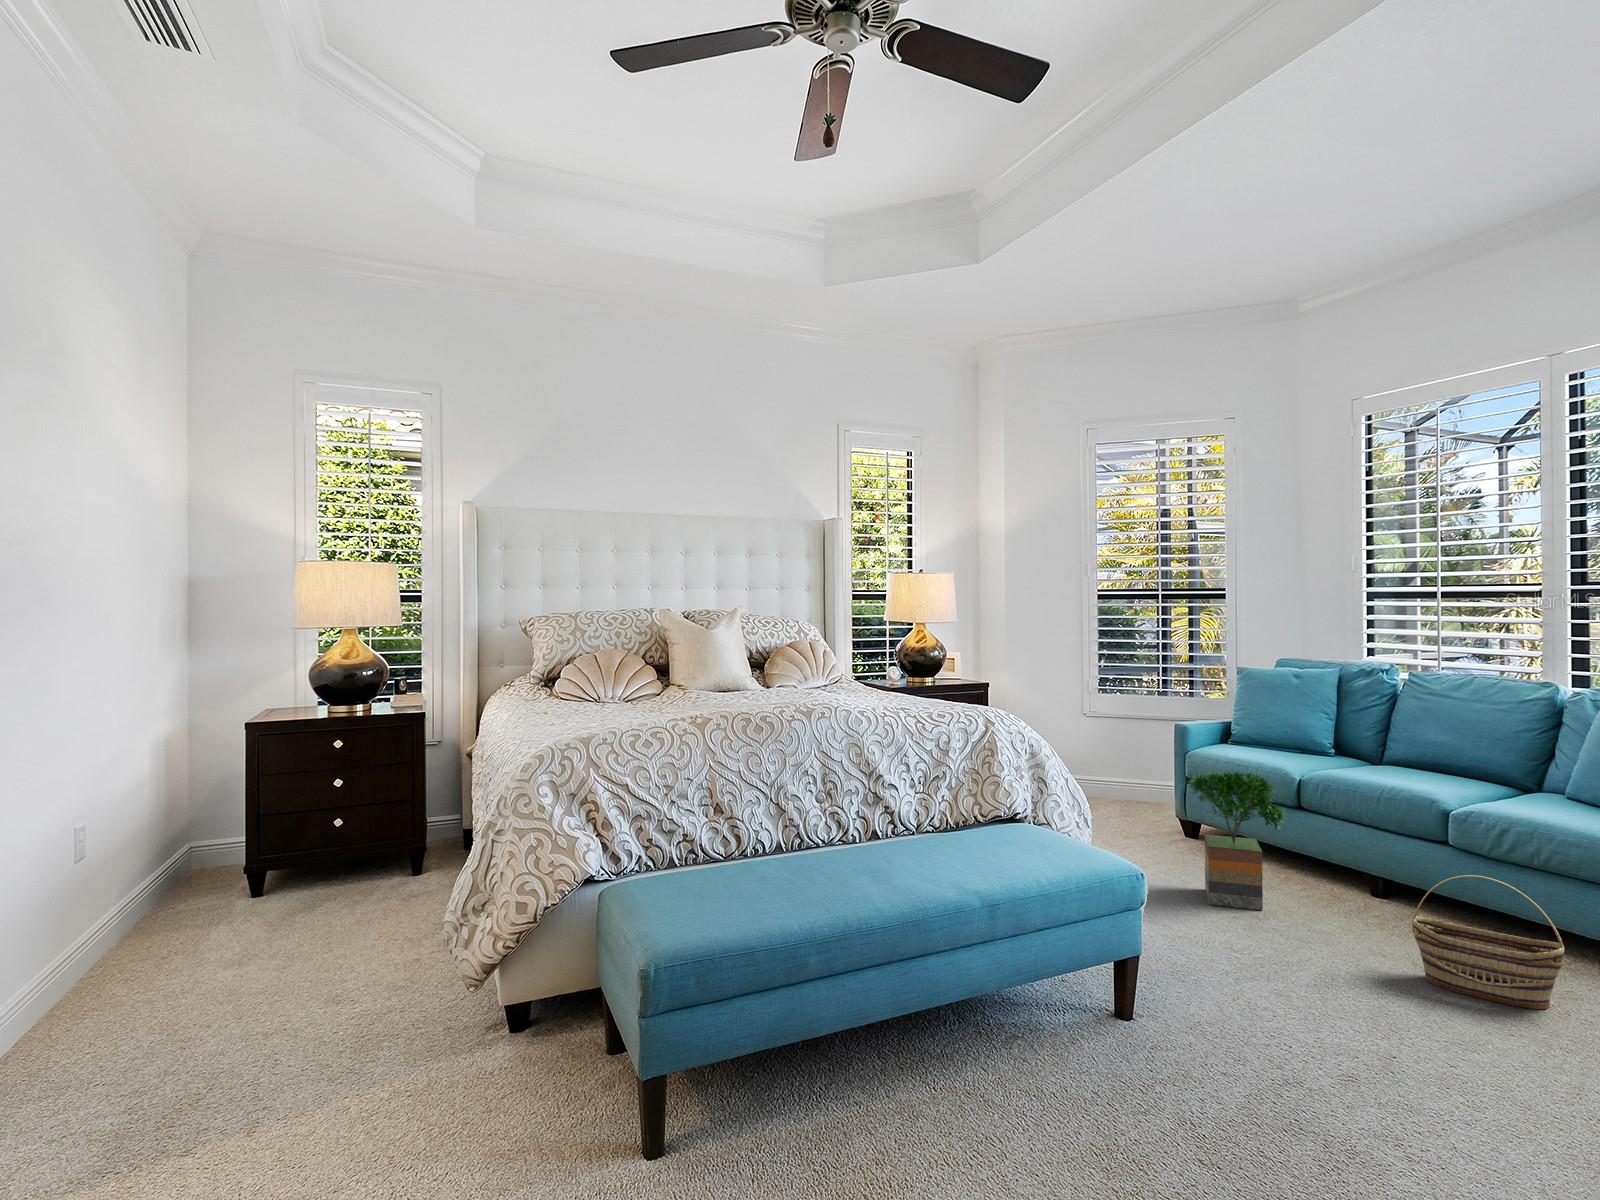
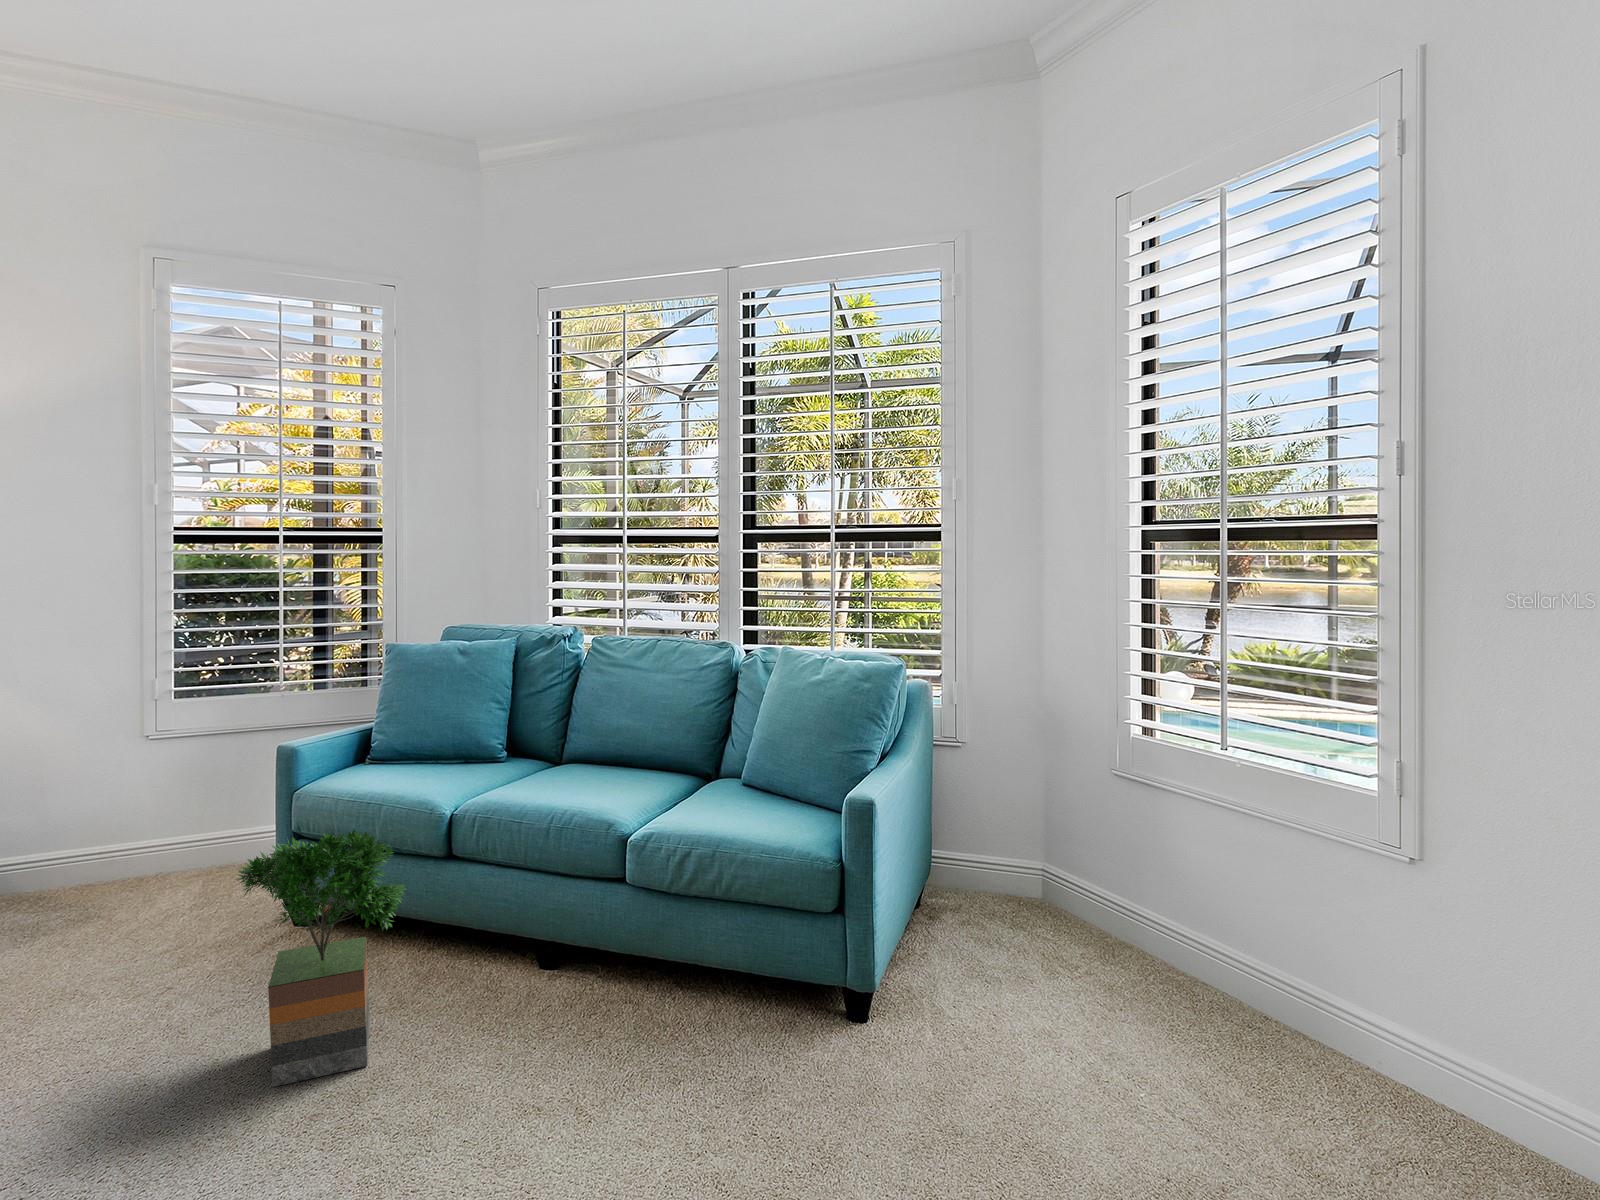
basket: present [1412,875,1564,1009] -> none [564,965,747,1159]

